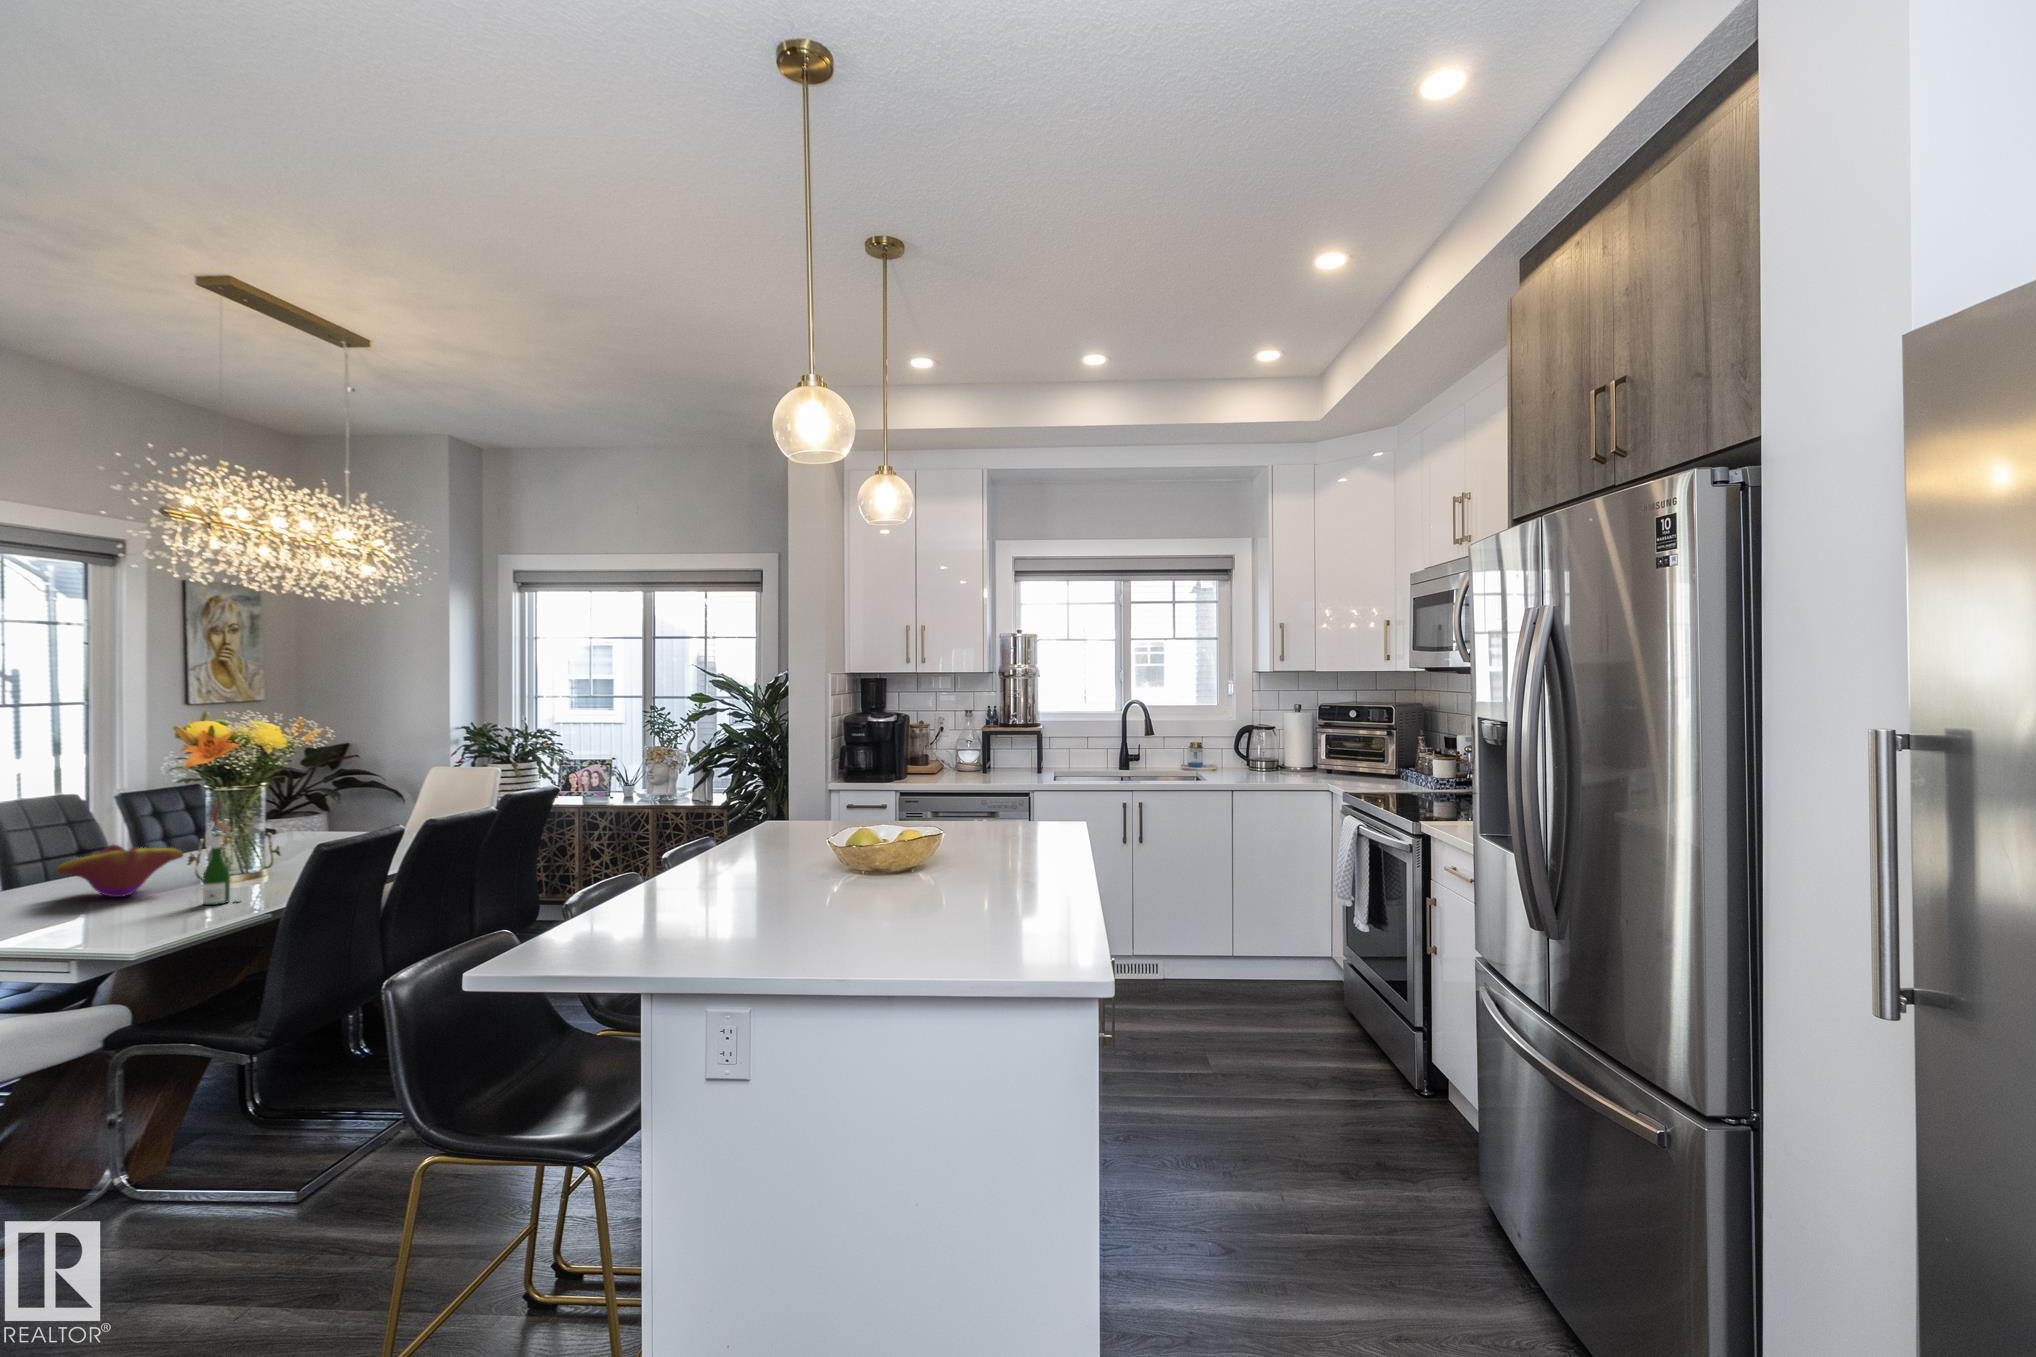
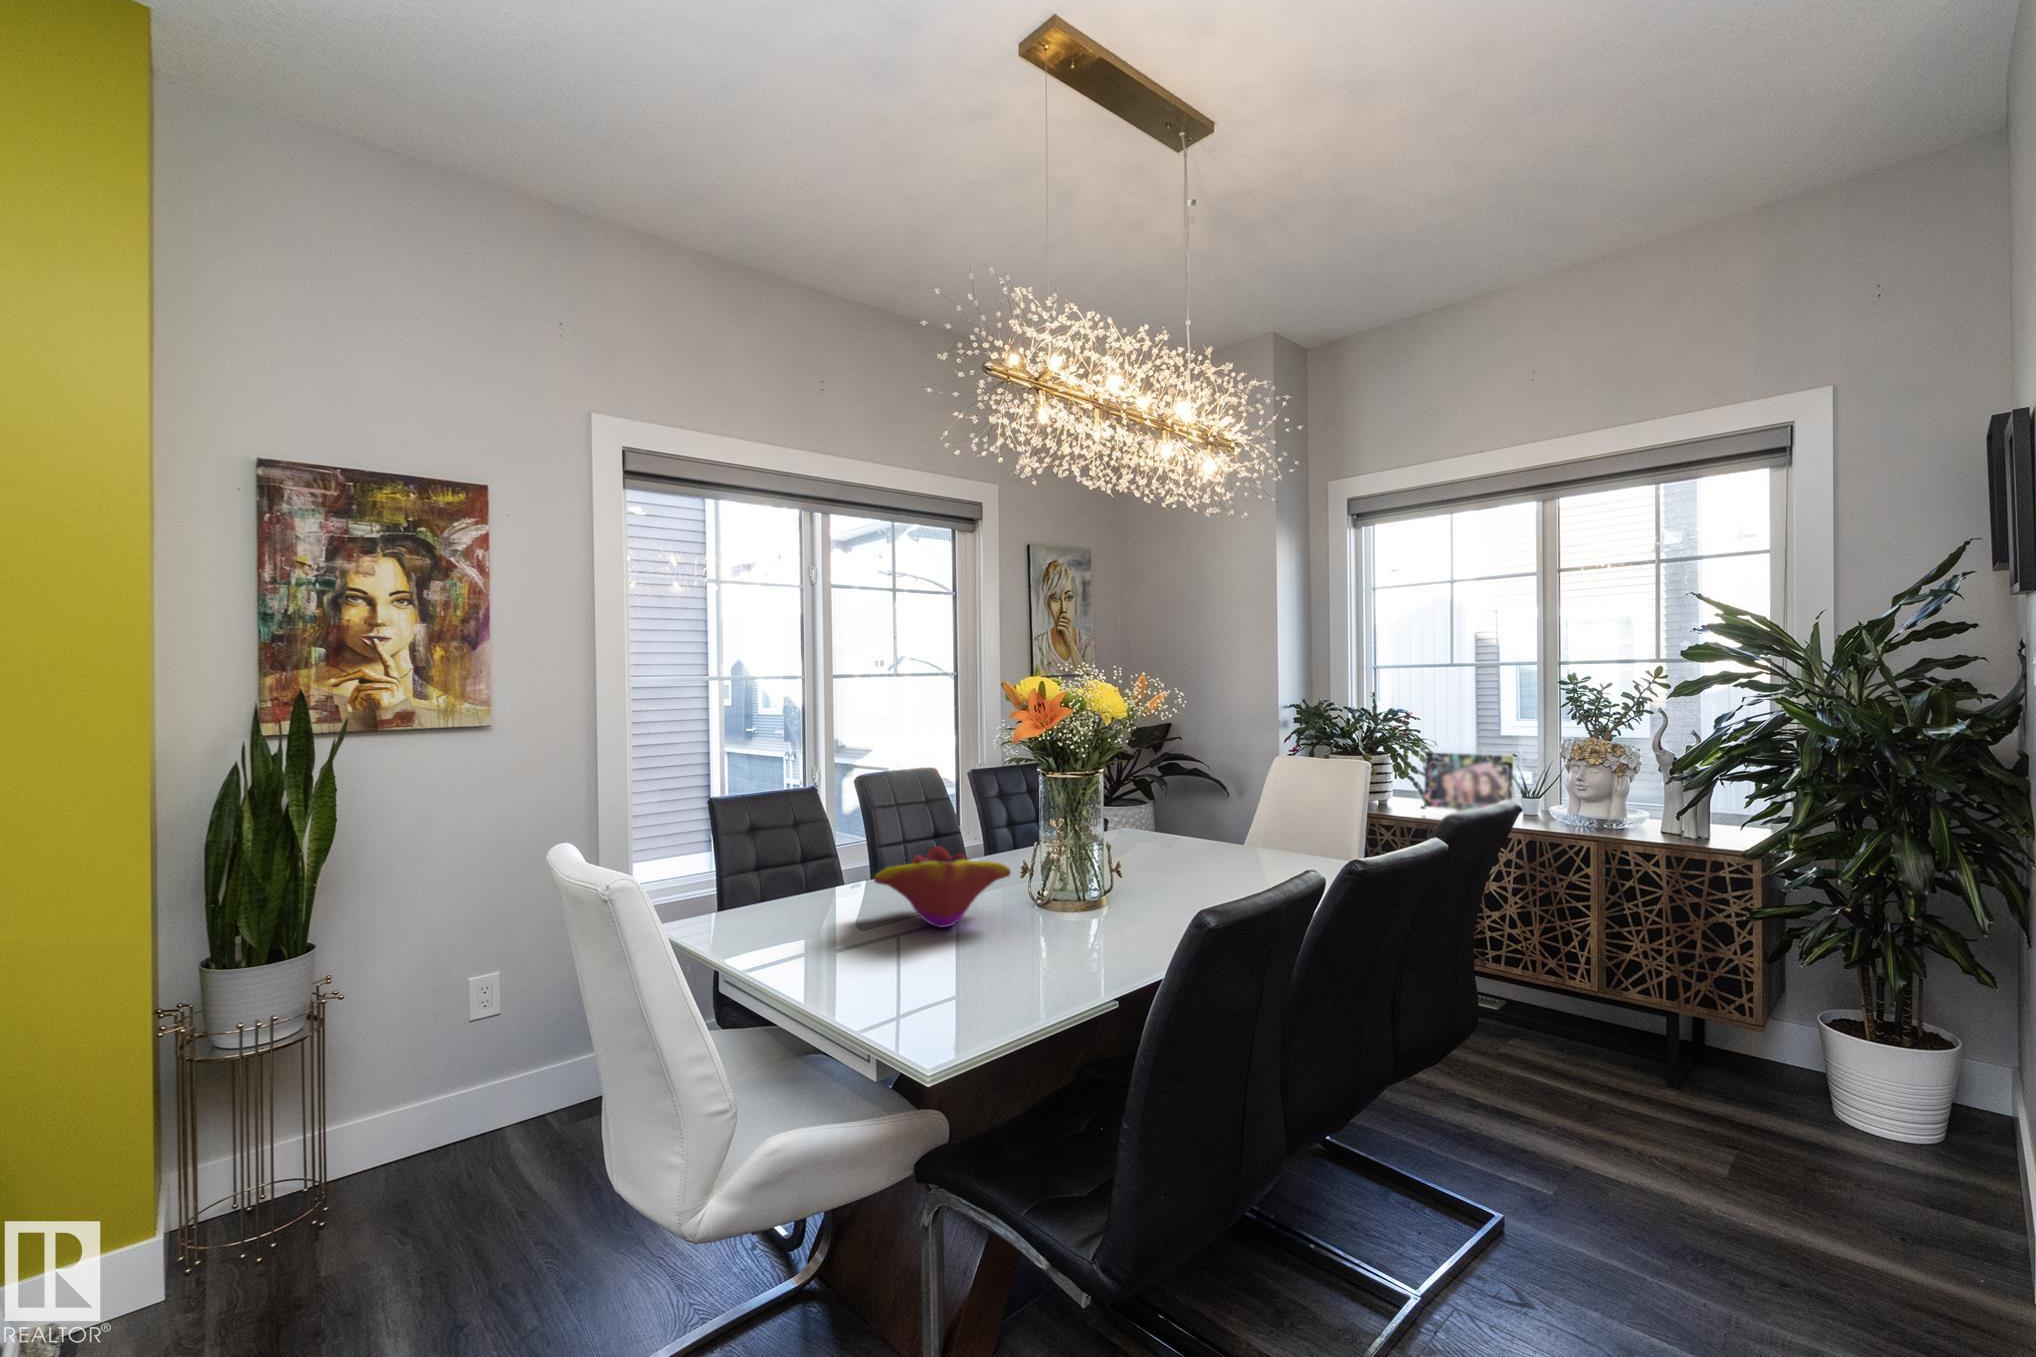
wine bottle: present [203,802,241,905] -> none [1030,793,1081,974]

